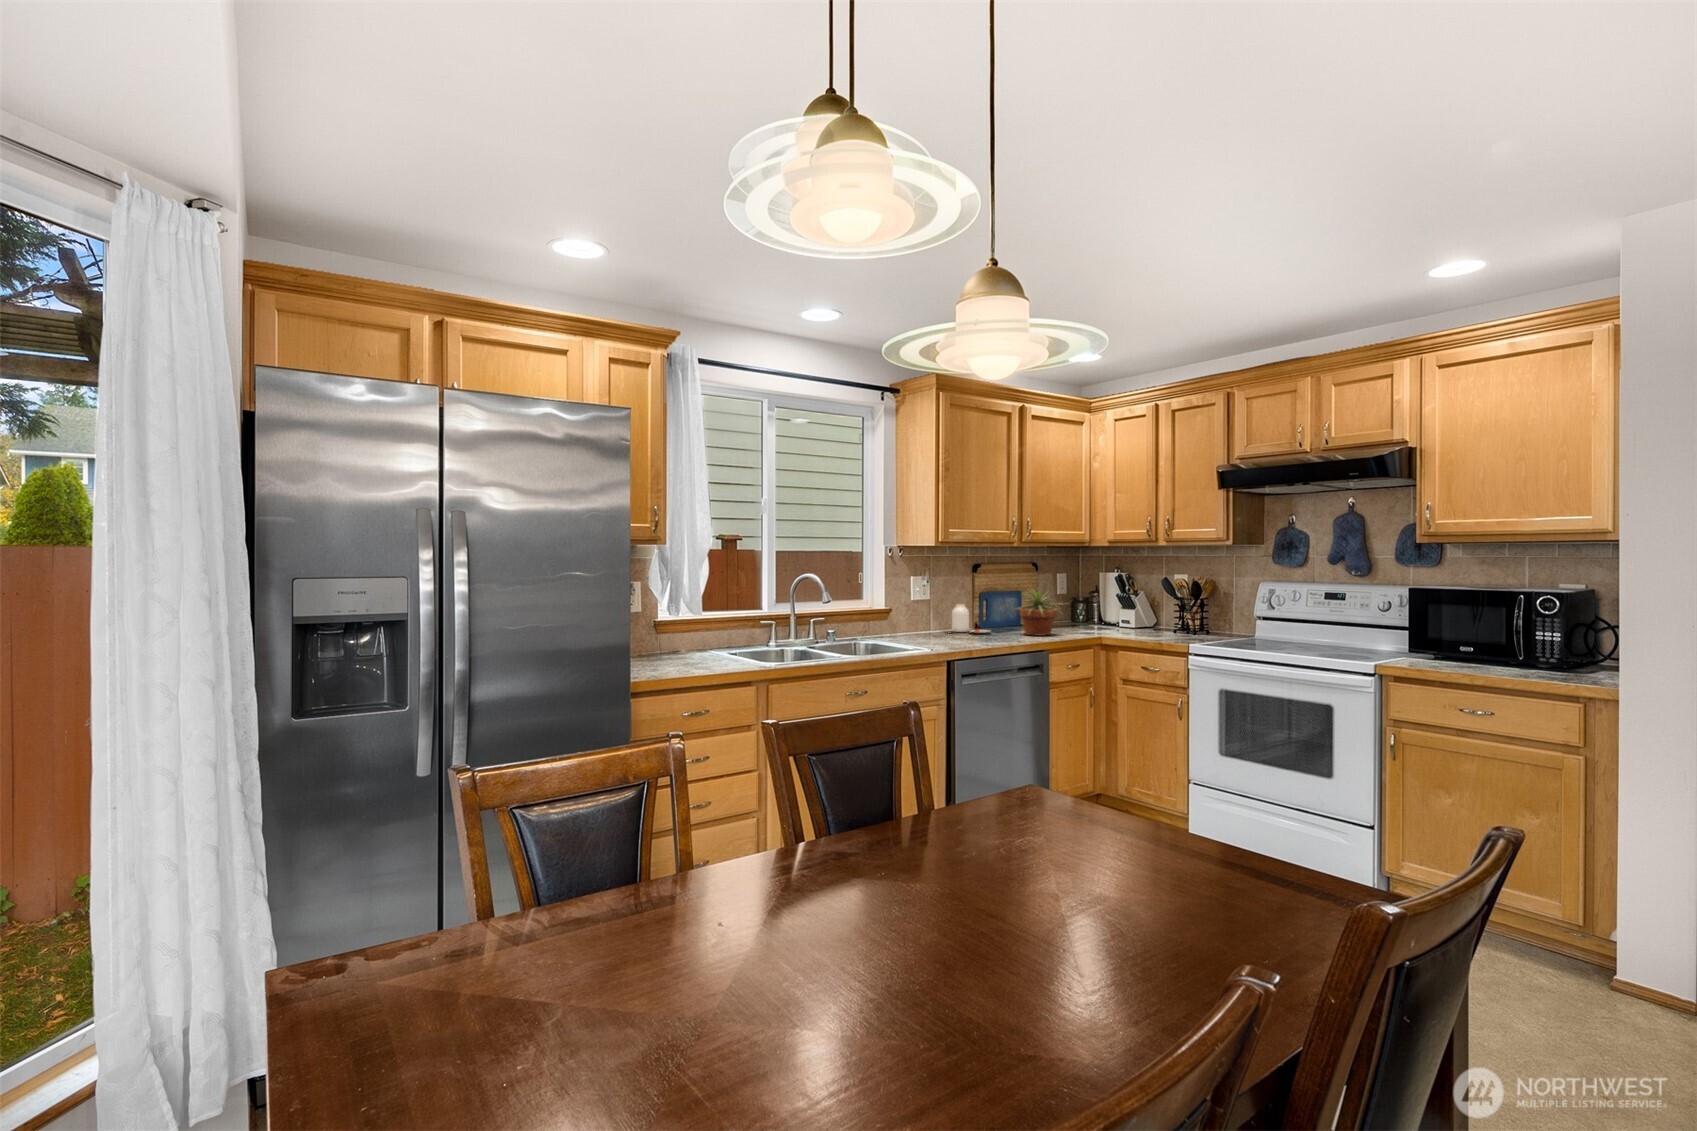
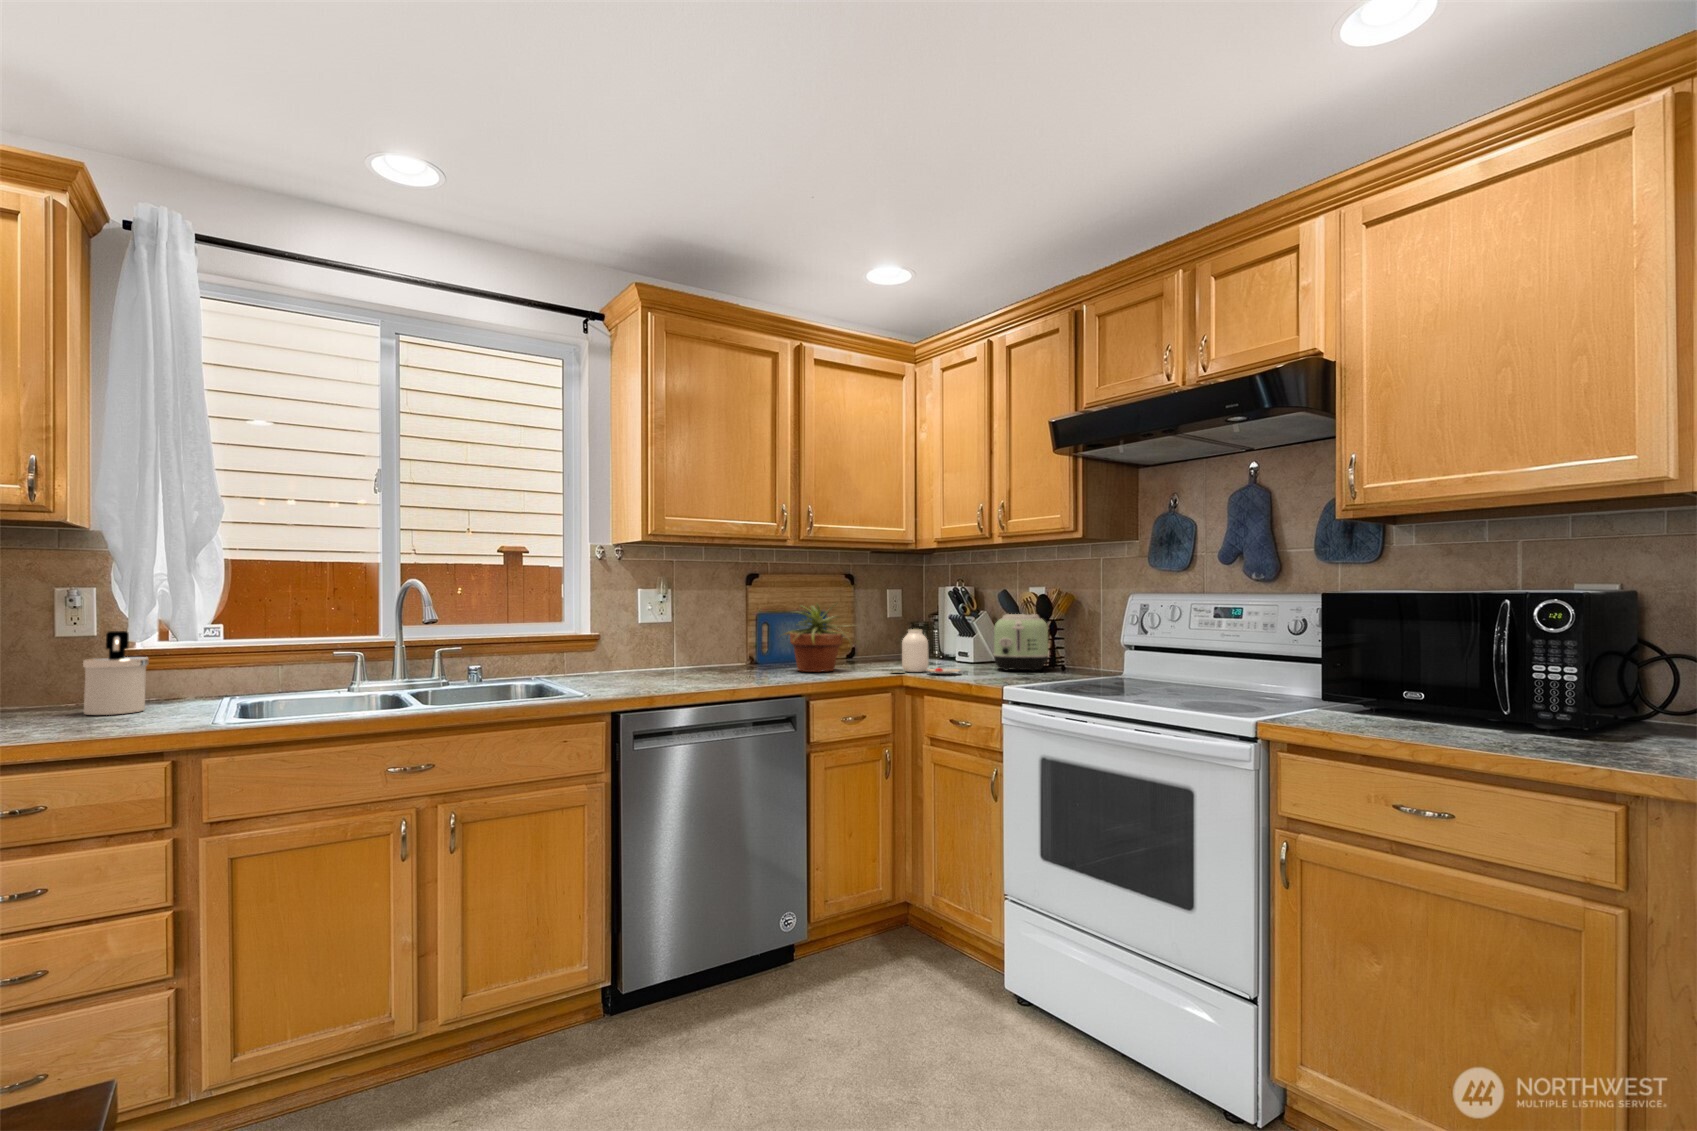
toaster: none [1157,595,1198,635] -> present [994,614,1049,671]
jar: present [952,604,989,633] -> present [902,629,959,674]
soap dispenser: none [664,613,696,664] -> present [83,631,149,715]

